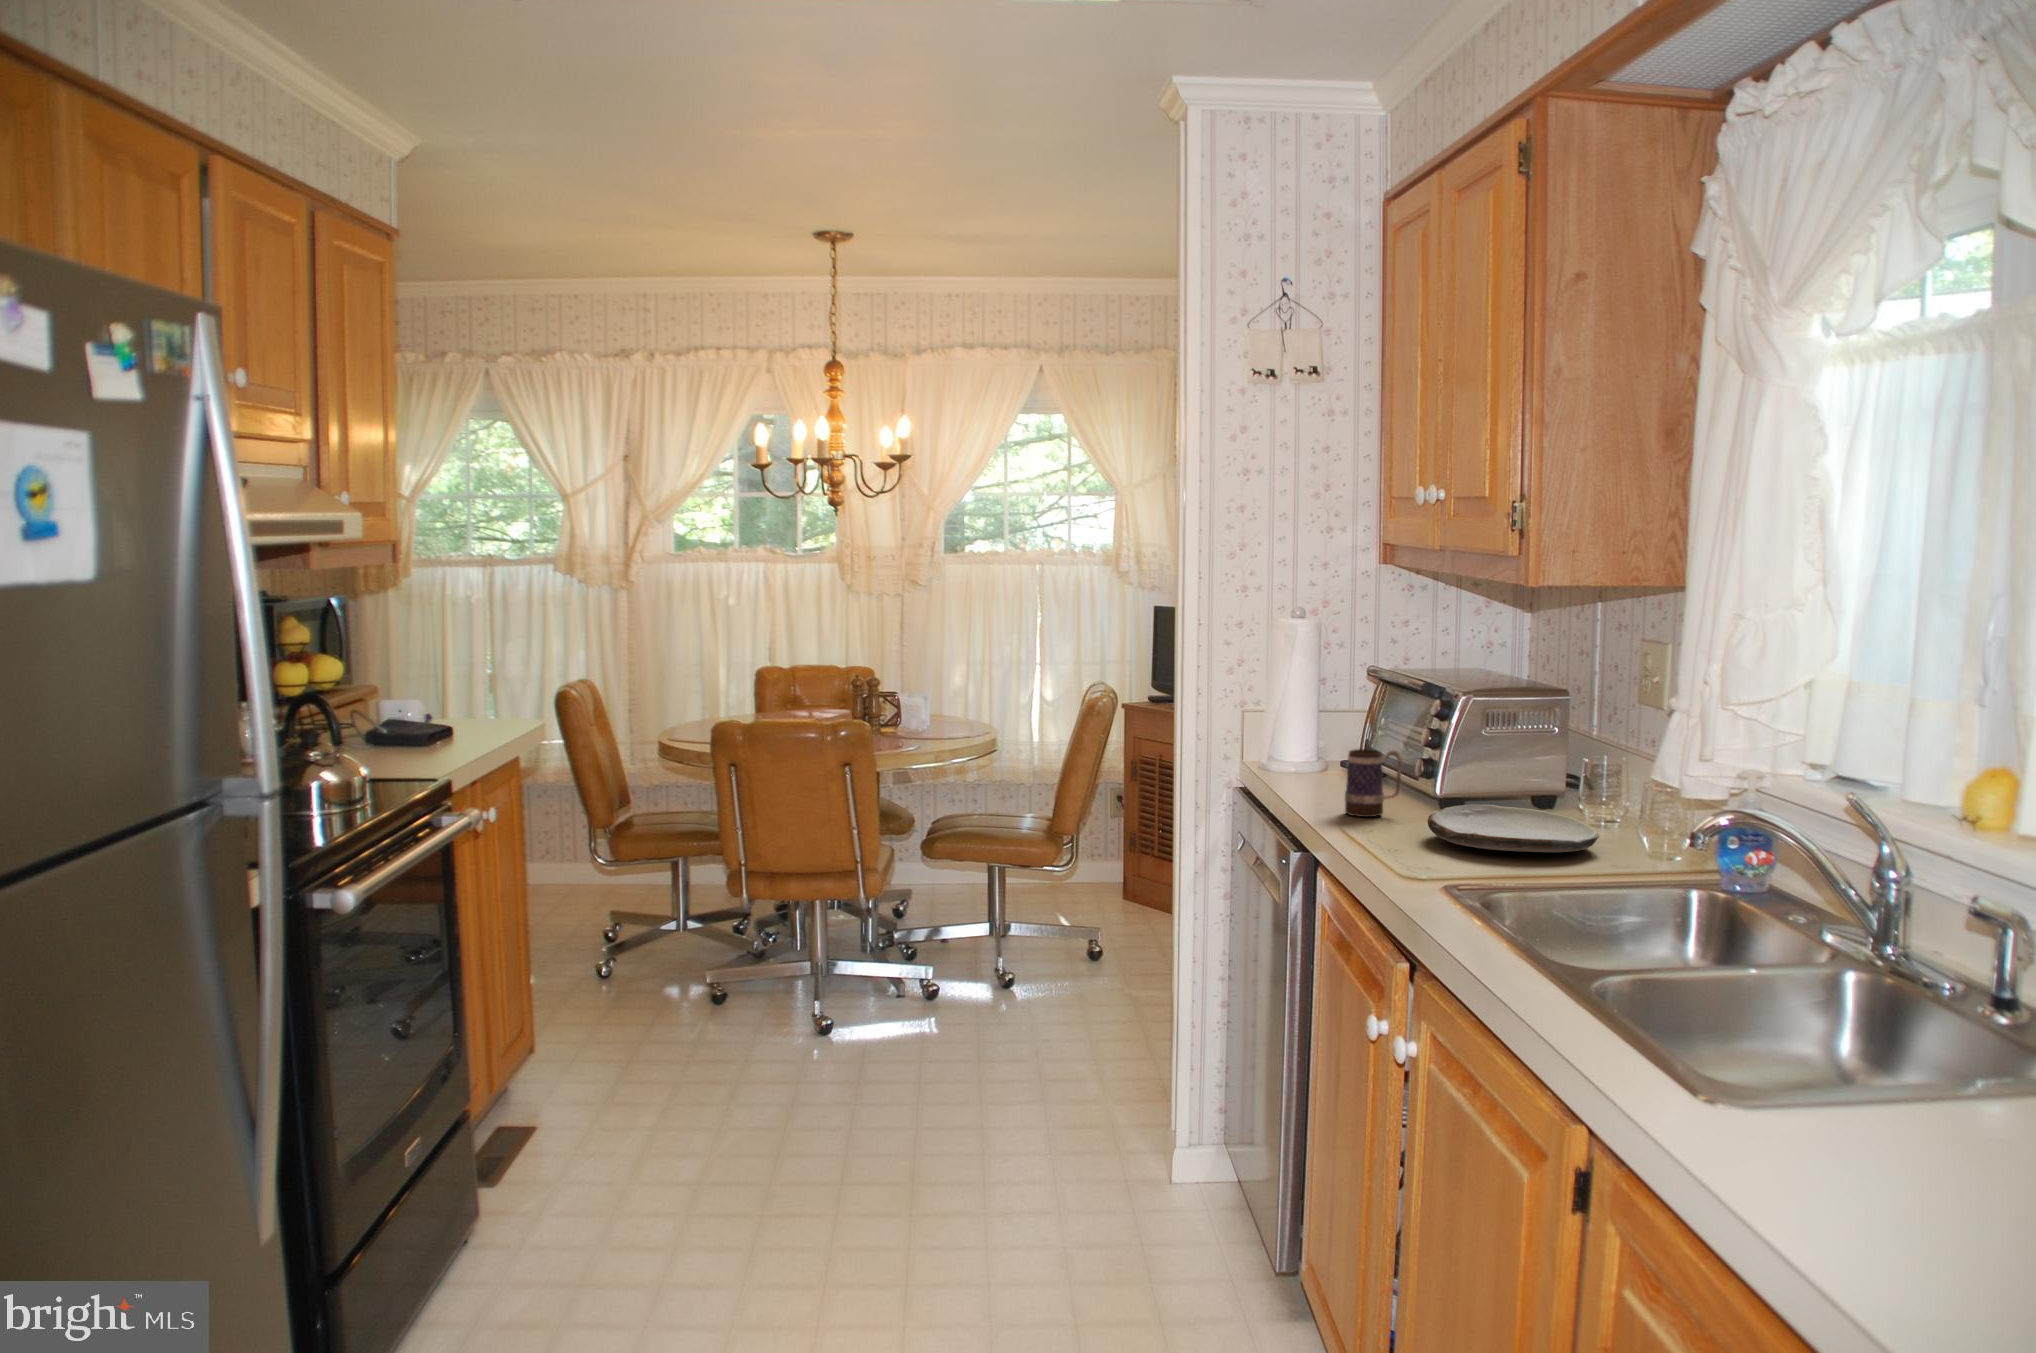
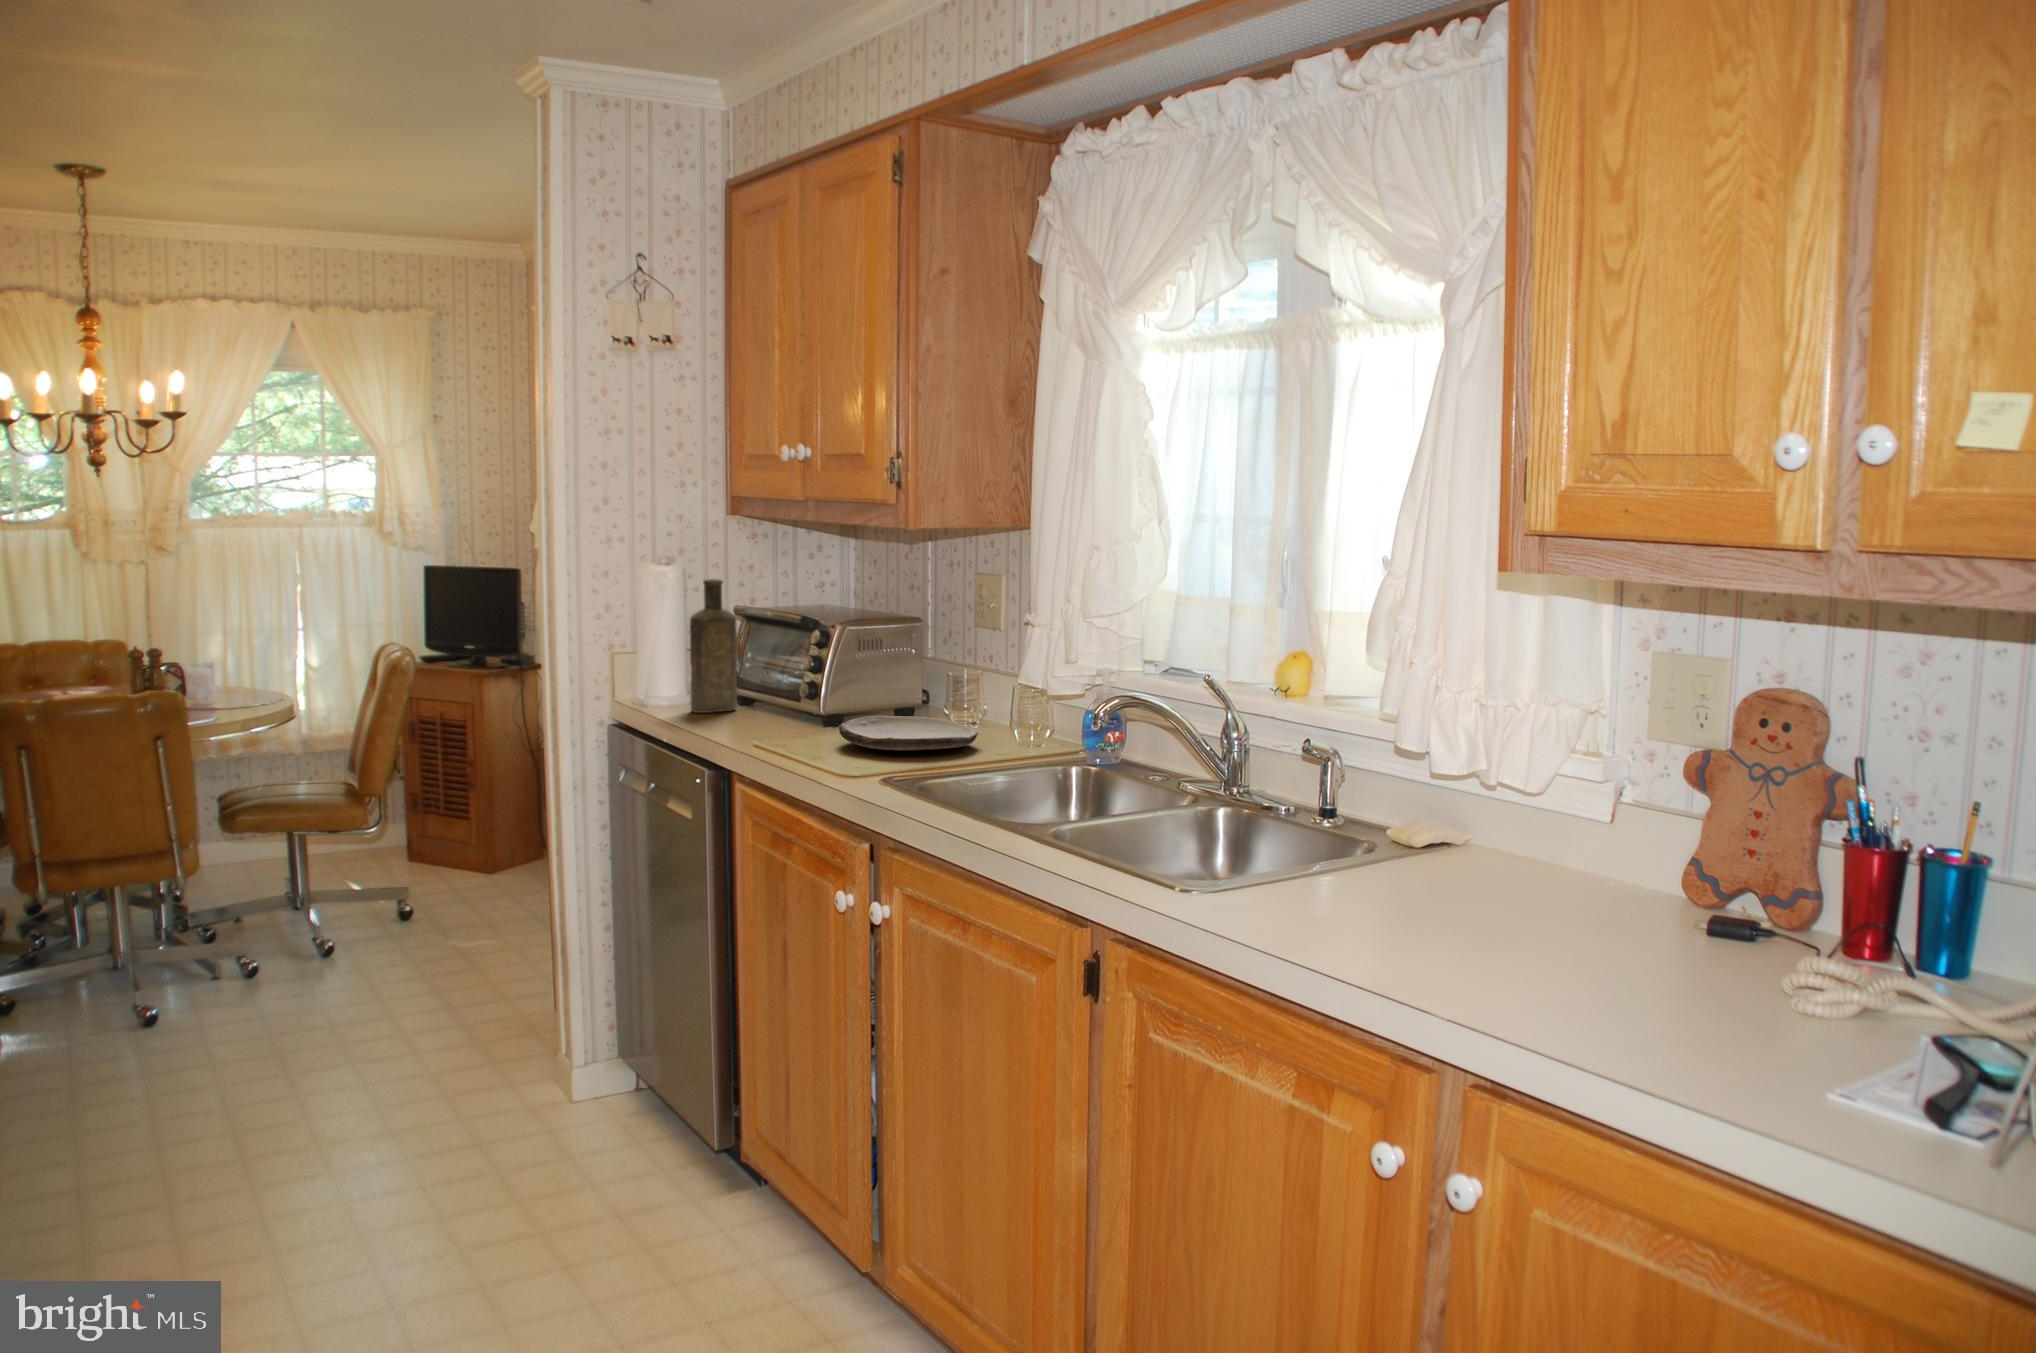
bottle: none [1291,635,1359,784] -> present [690,579,737,713]
mug: present [1345,749,1402,817] -> none [752,675,800,735]

